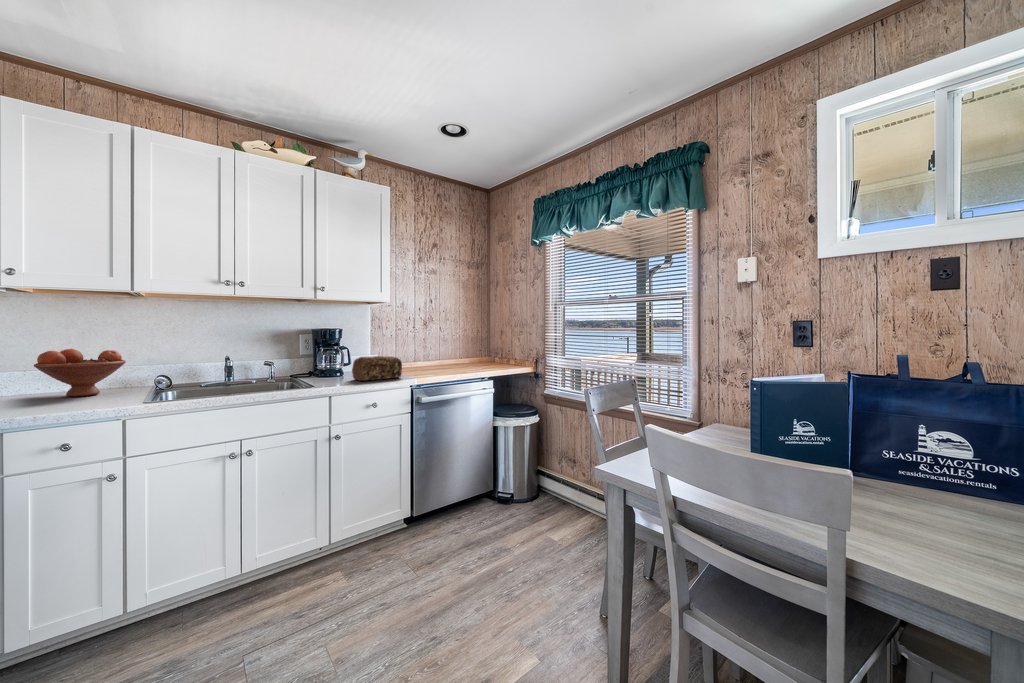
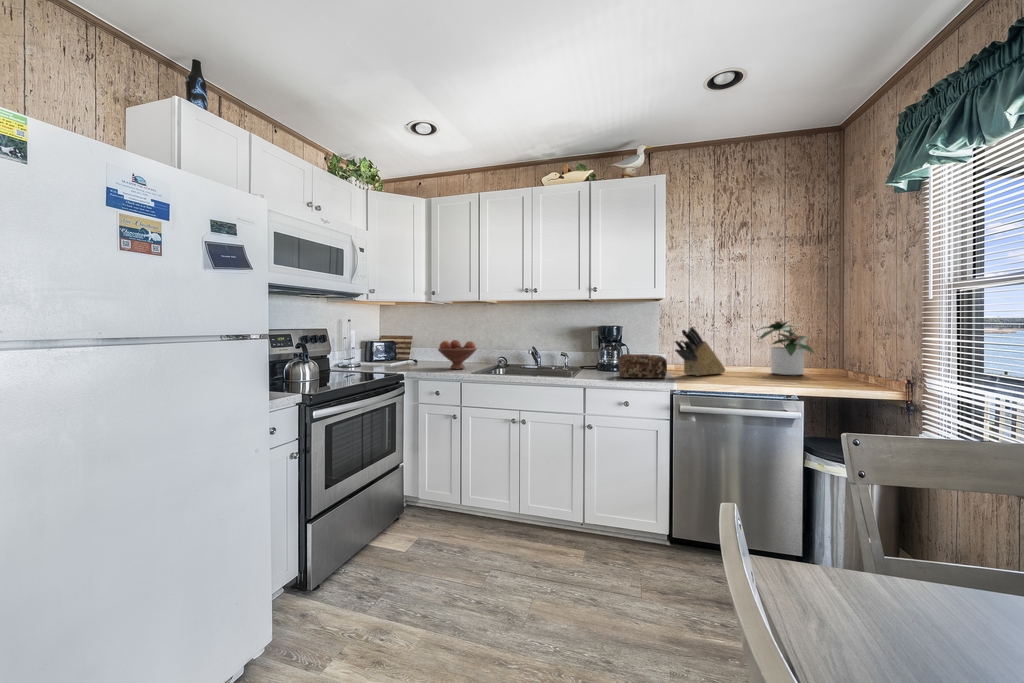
potted plant: none [451,324,489,367] -> present [759,321,815,375]
knife block: none [401,330,434,373] -> present [675,327,725,376]

